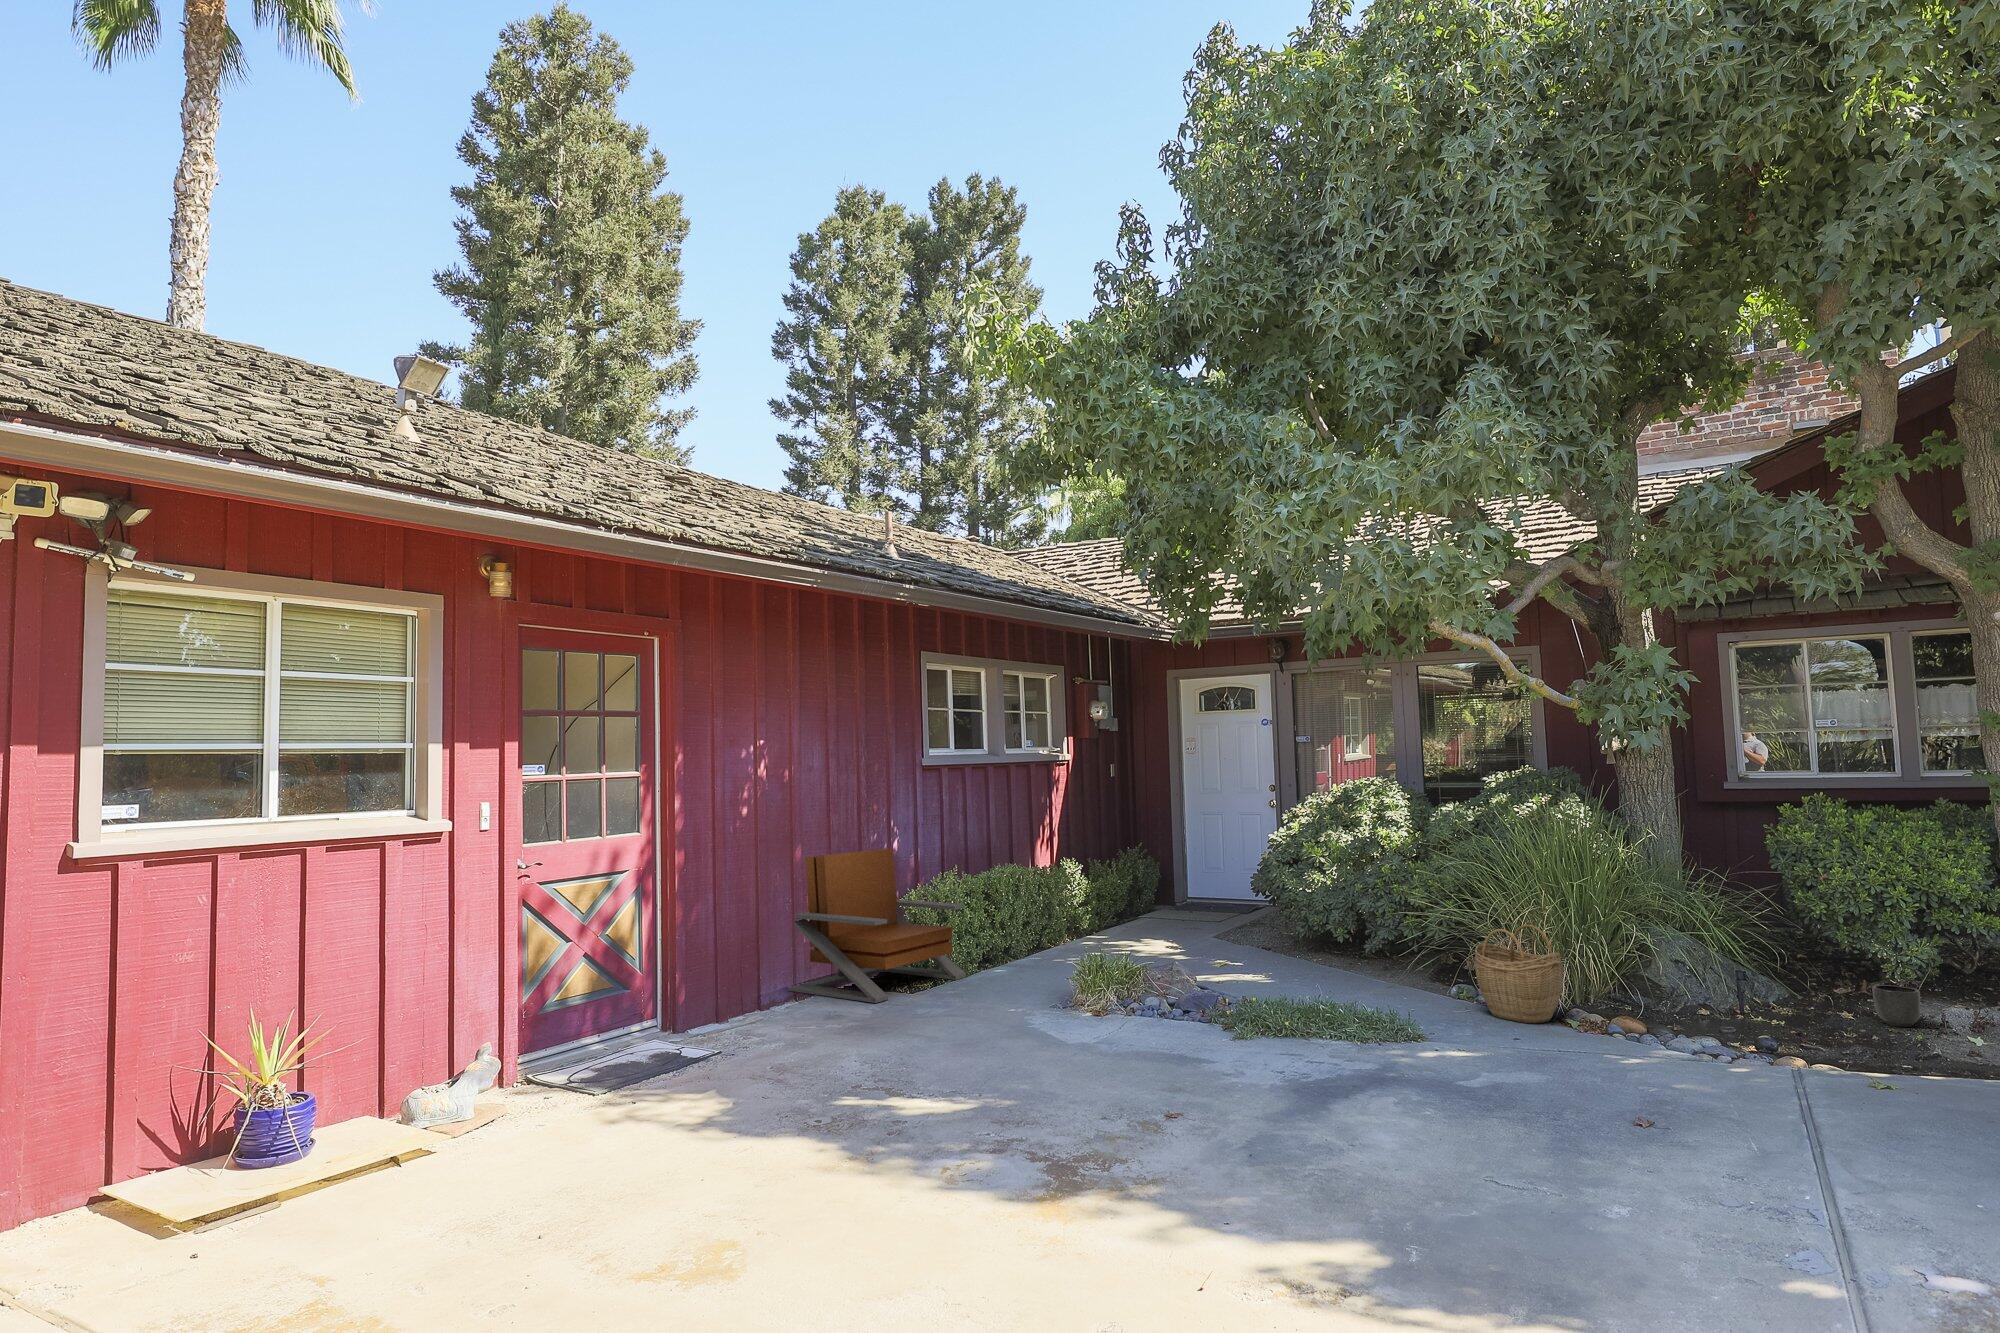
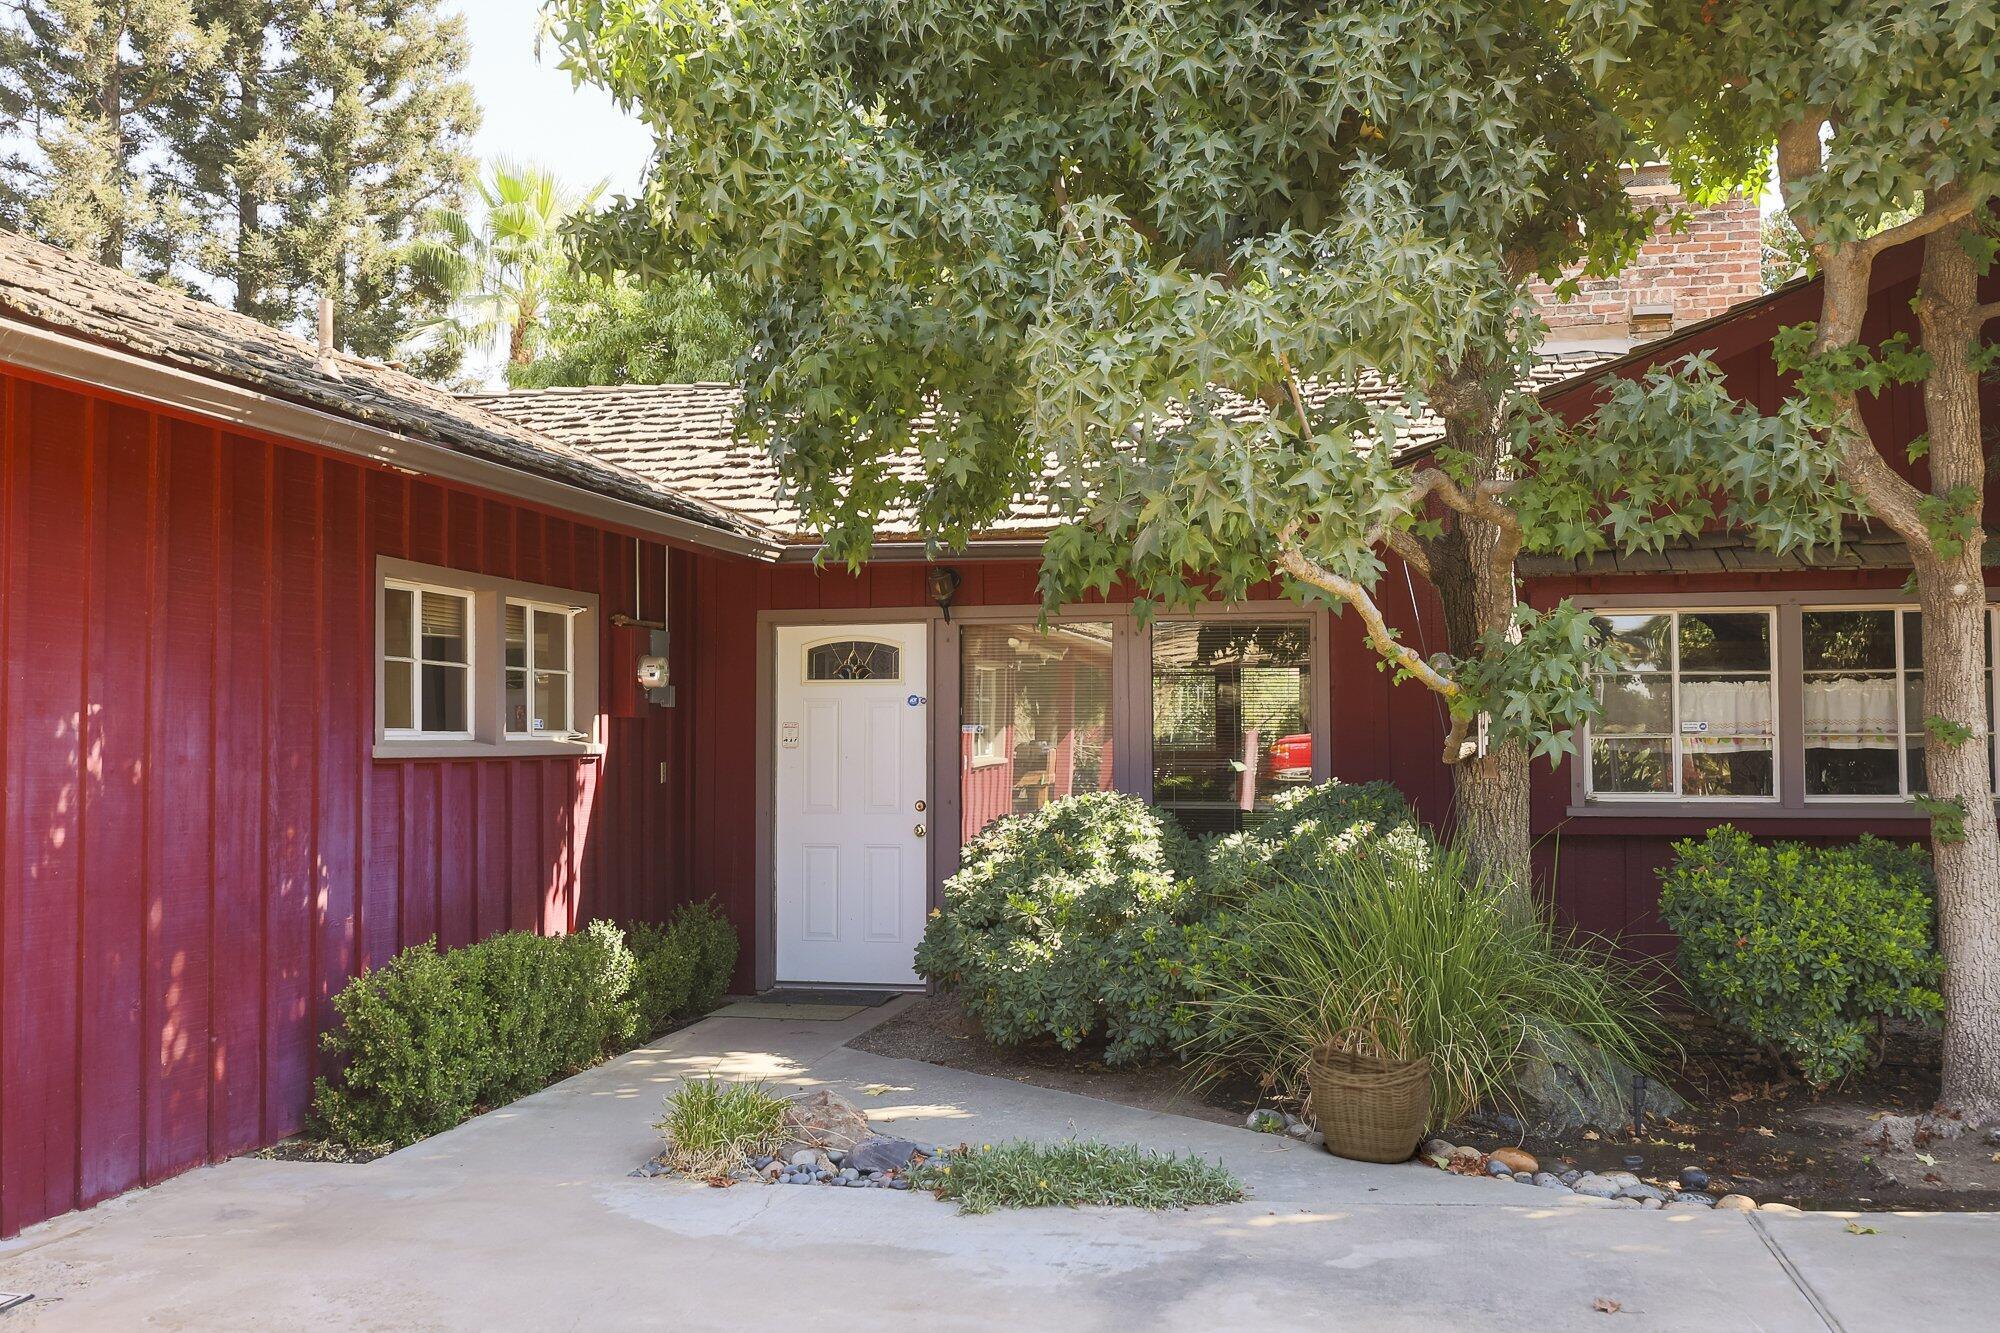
lounge chair: present [788,849,966,1003] -> none [99,929,464,1234]
planter: present [1872,985,1921,1027] -> none [1767,1069,1820,1123]

